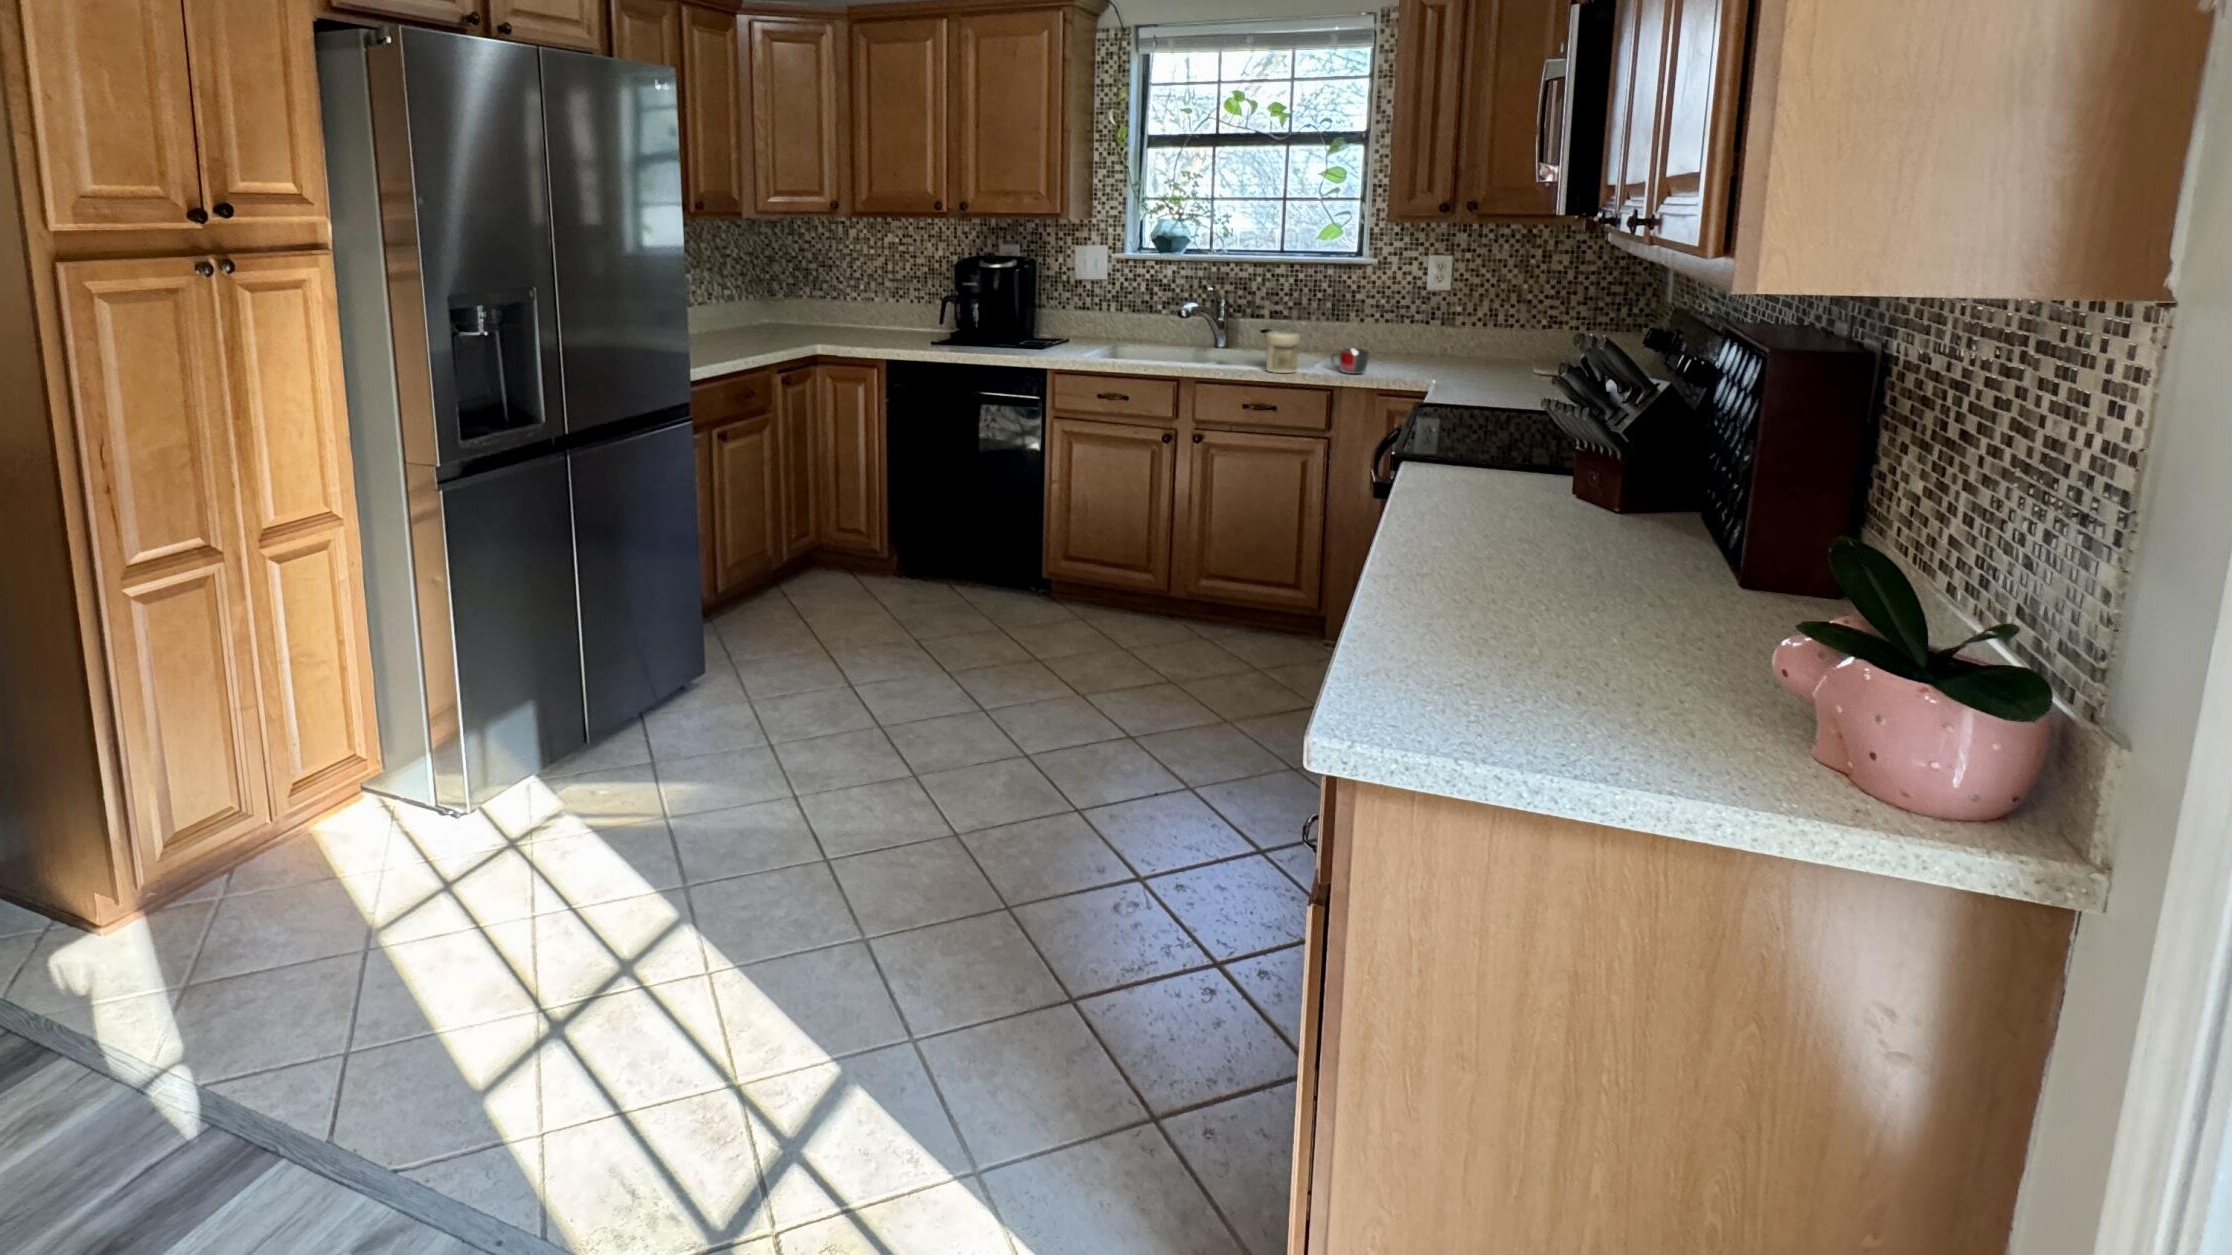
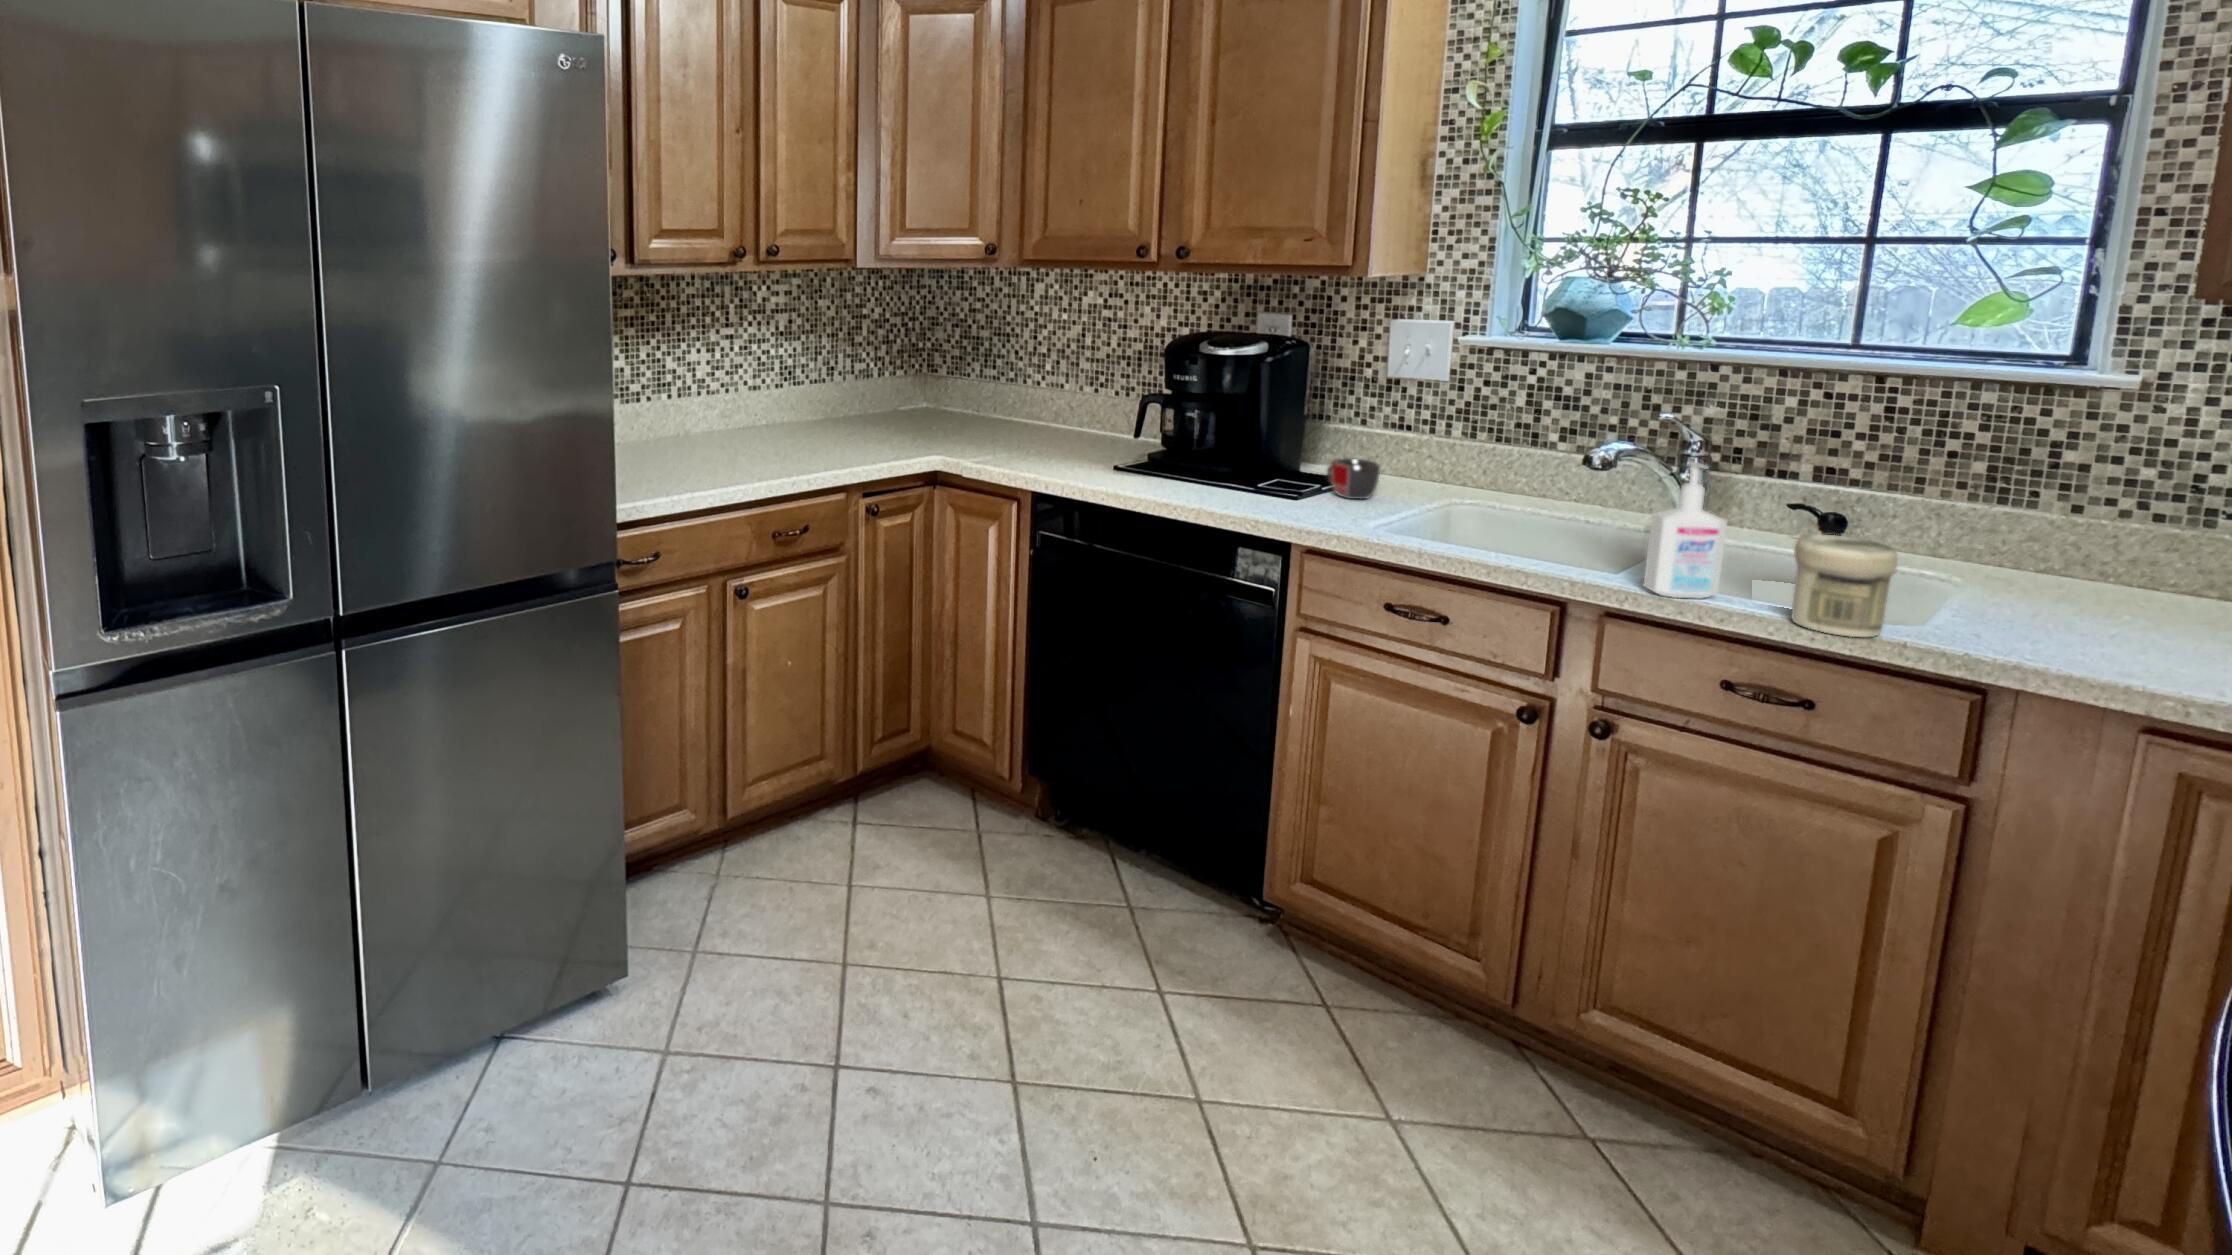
bottle: none [1211,303,1241,368] -> present [1644,462,1727,599]
mug: present [1331,348,1369,374] -> present [1327,458,1380,499]

